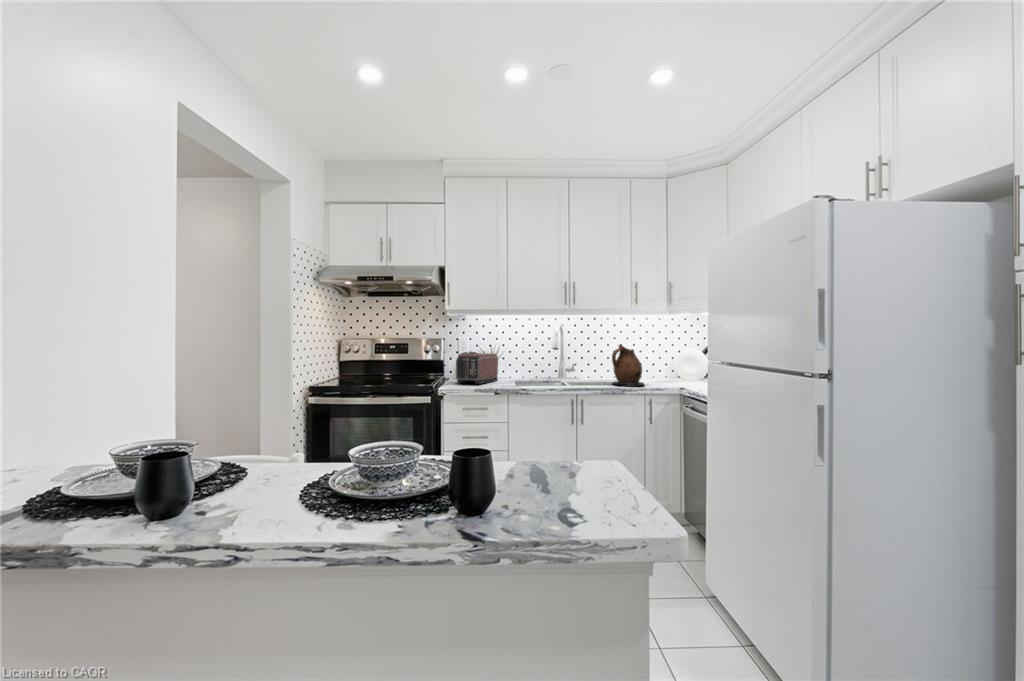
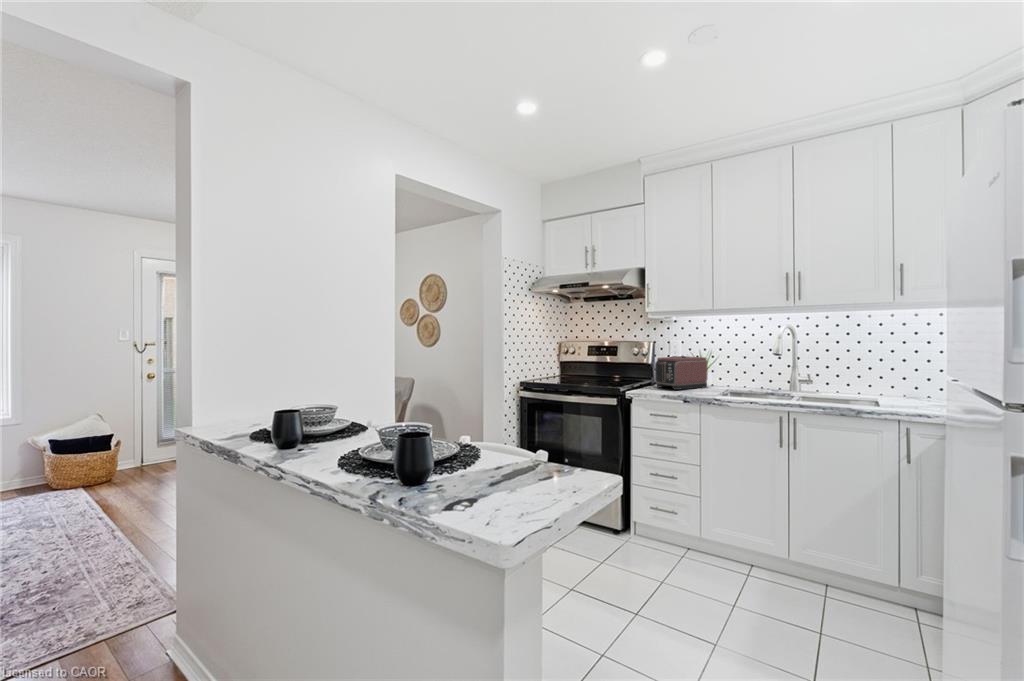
ceramic pitcher: present [612,345,644,385] -> none [852,351,913,408]

